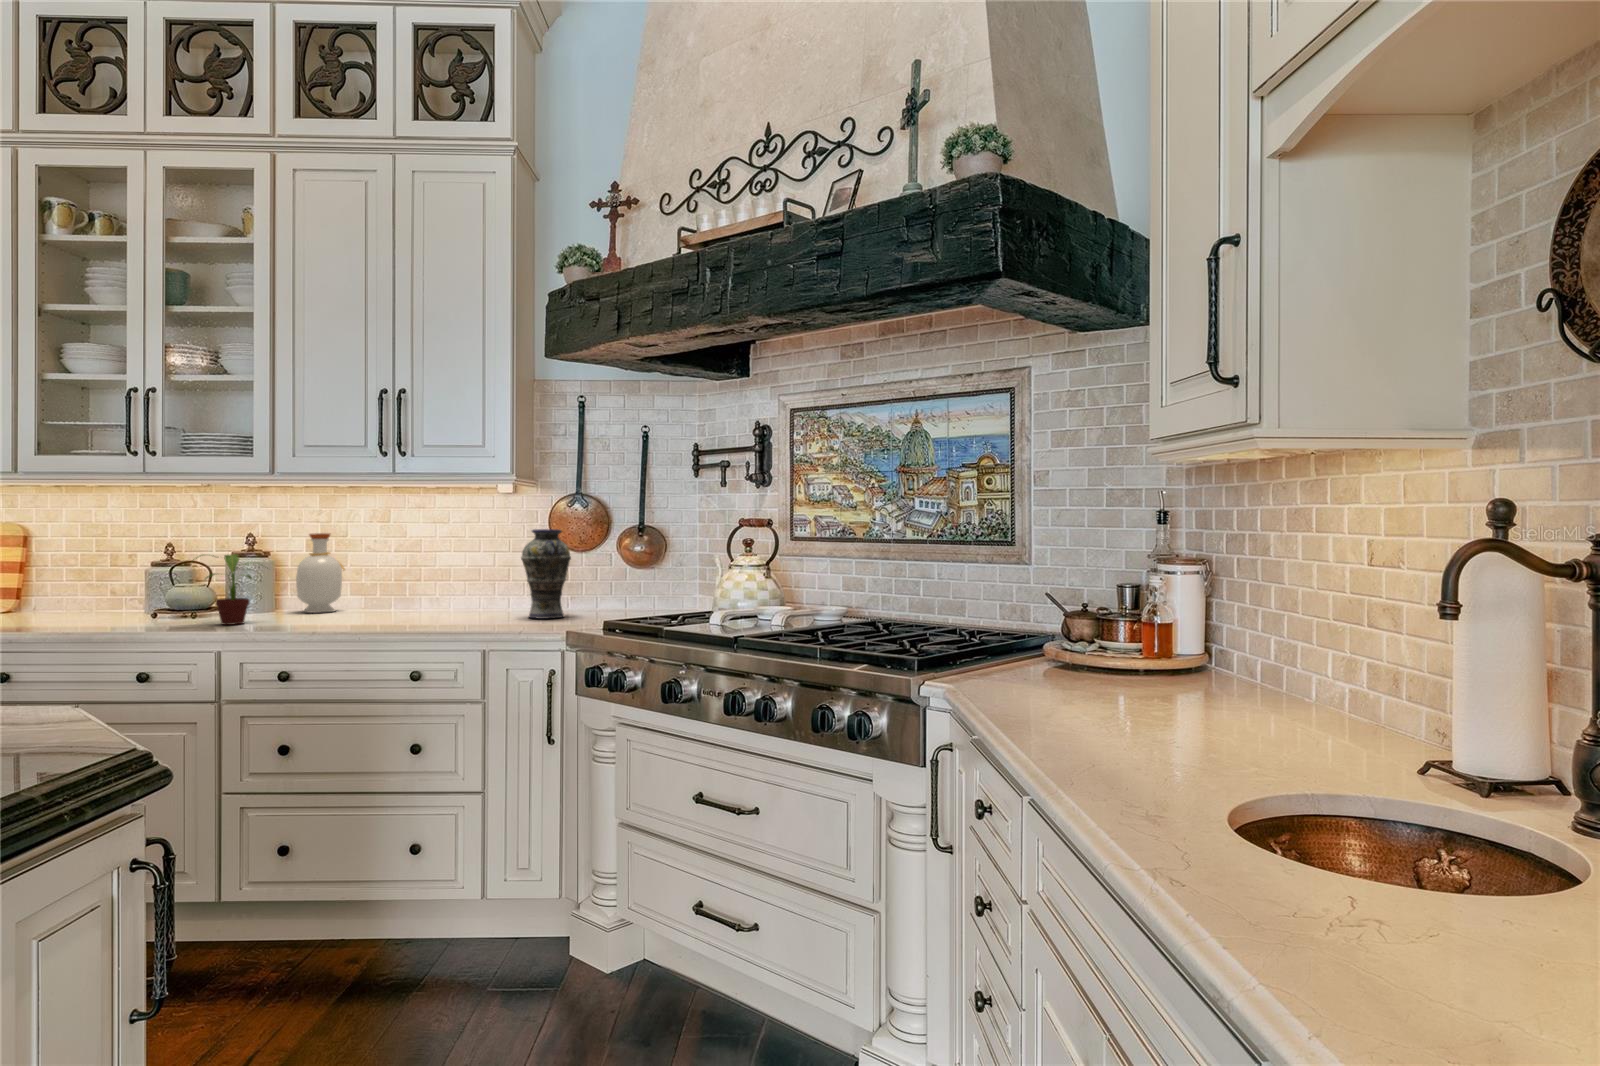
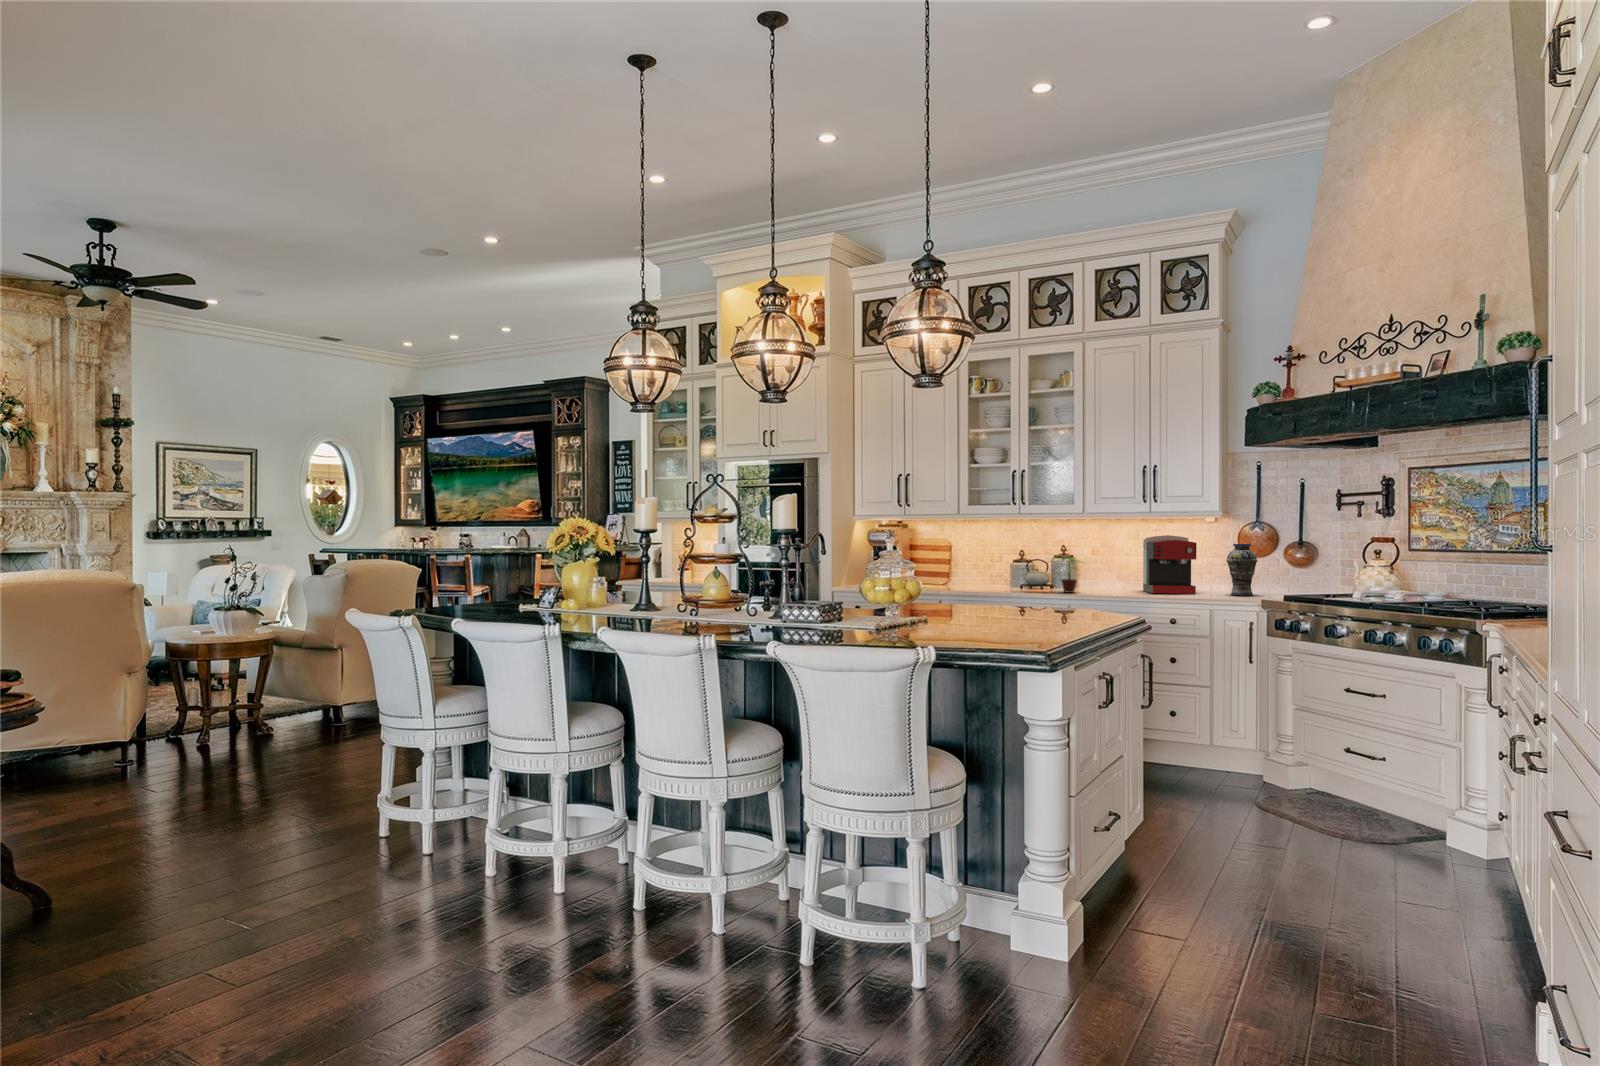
coffee maker: none [389,515,472,620] -> present [1143,535,1196,594]
bottle: present [296,533,345,613] -> none [1091,545,1116,589]

